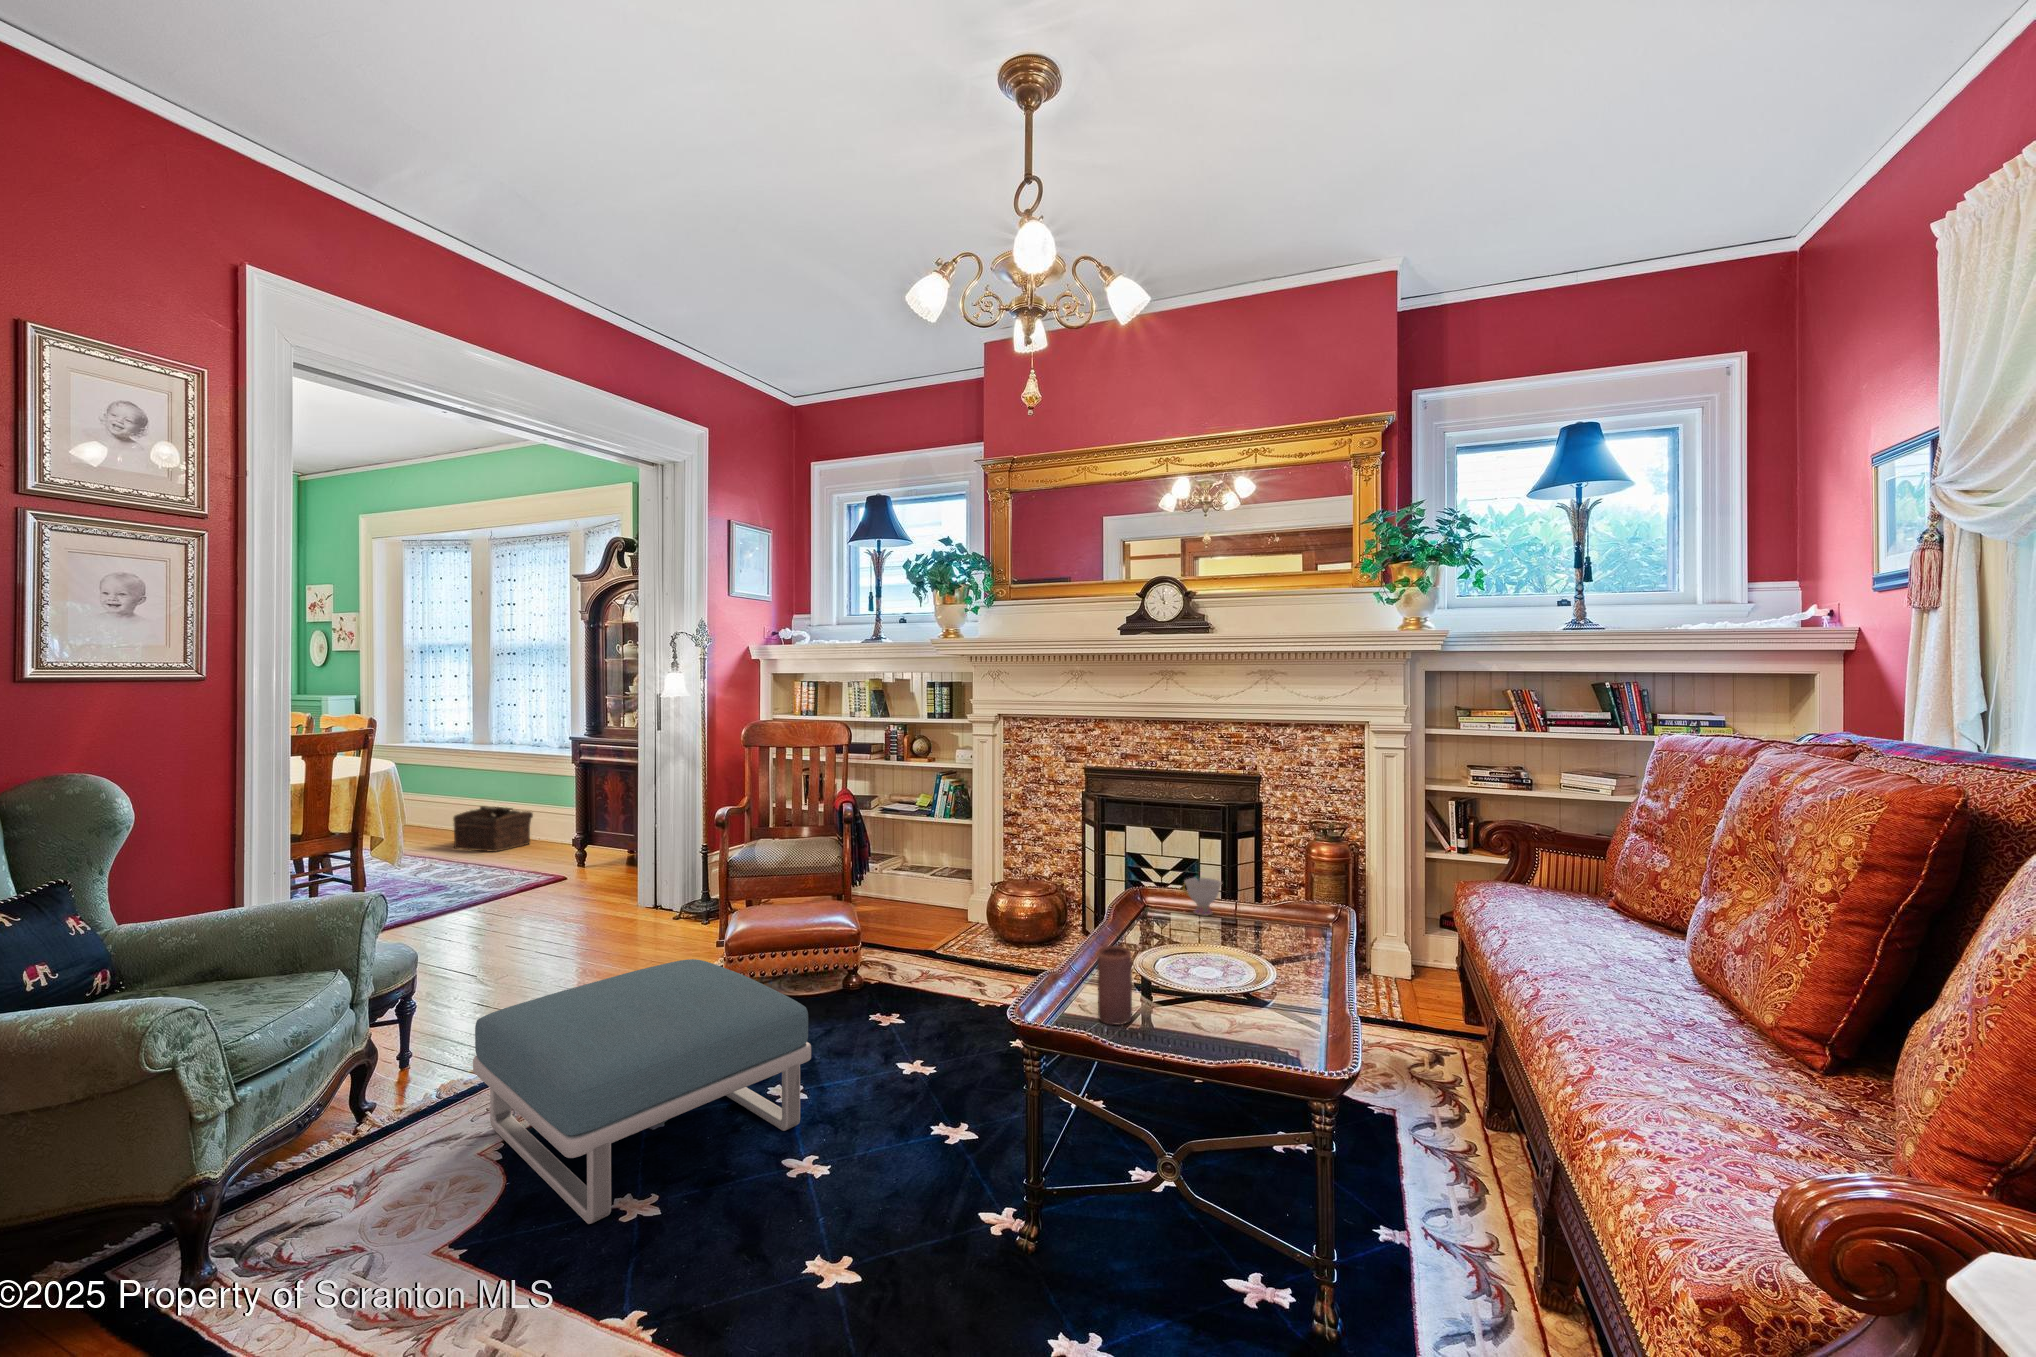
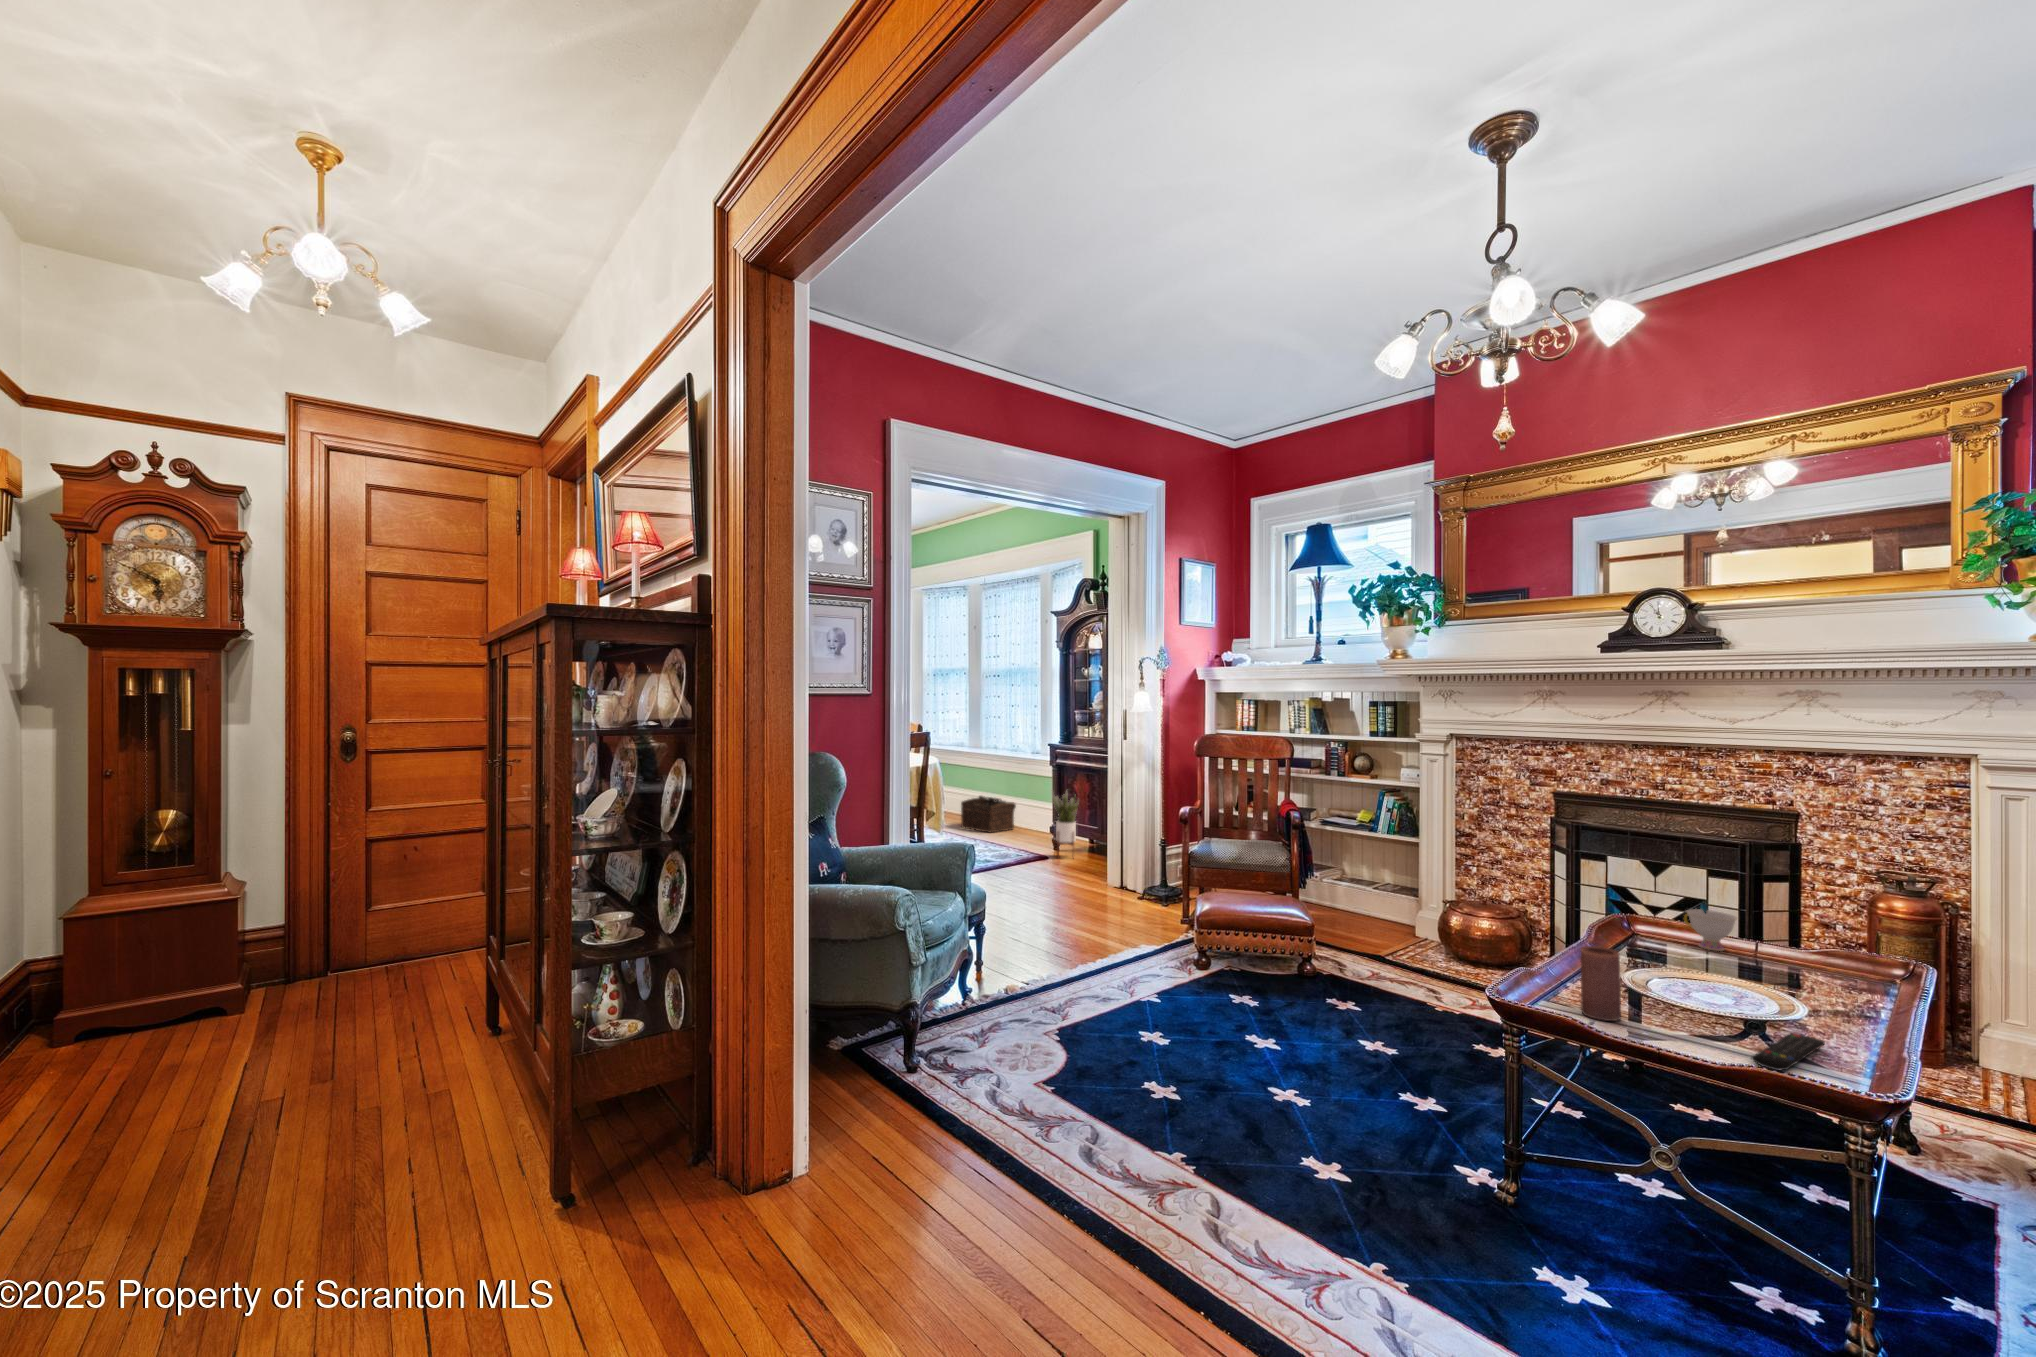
potted plant: none [572,793,609,877] -> present [1053,791,1079,854]
footstool: present [473,959,811,1224] -> none [1027,922,1284,1098]
remote control: none [1238,1004,1289,1054] -> present [1752,1033,1825,1070]

